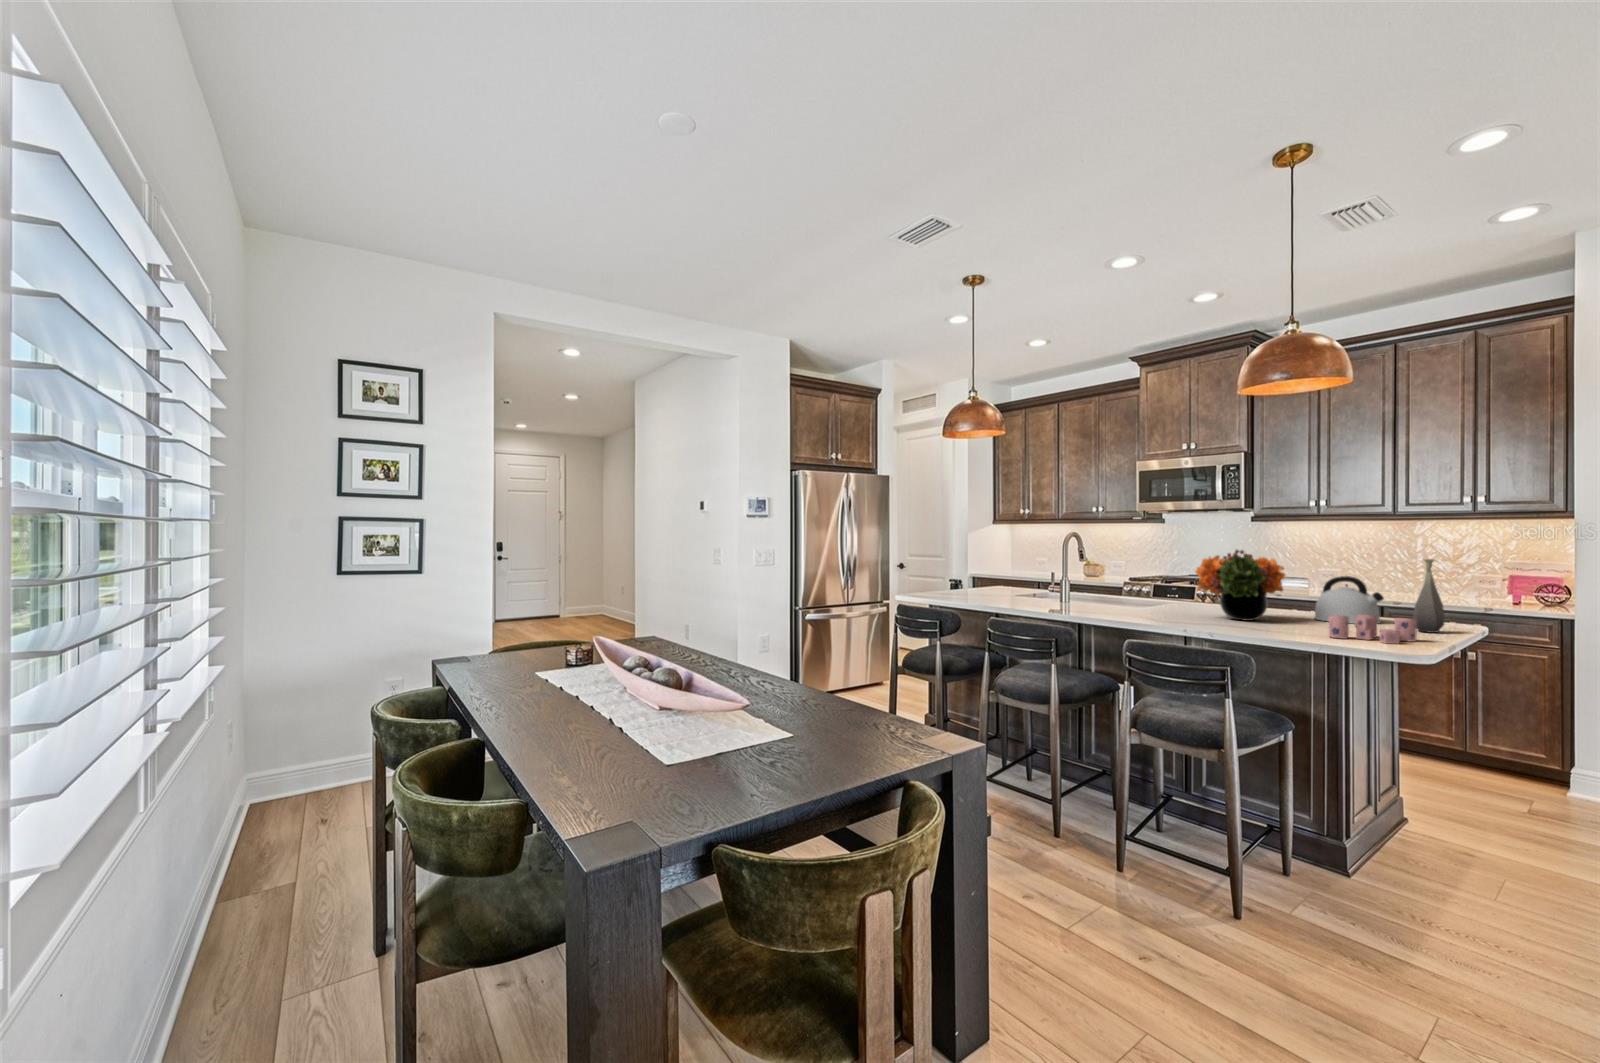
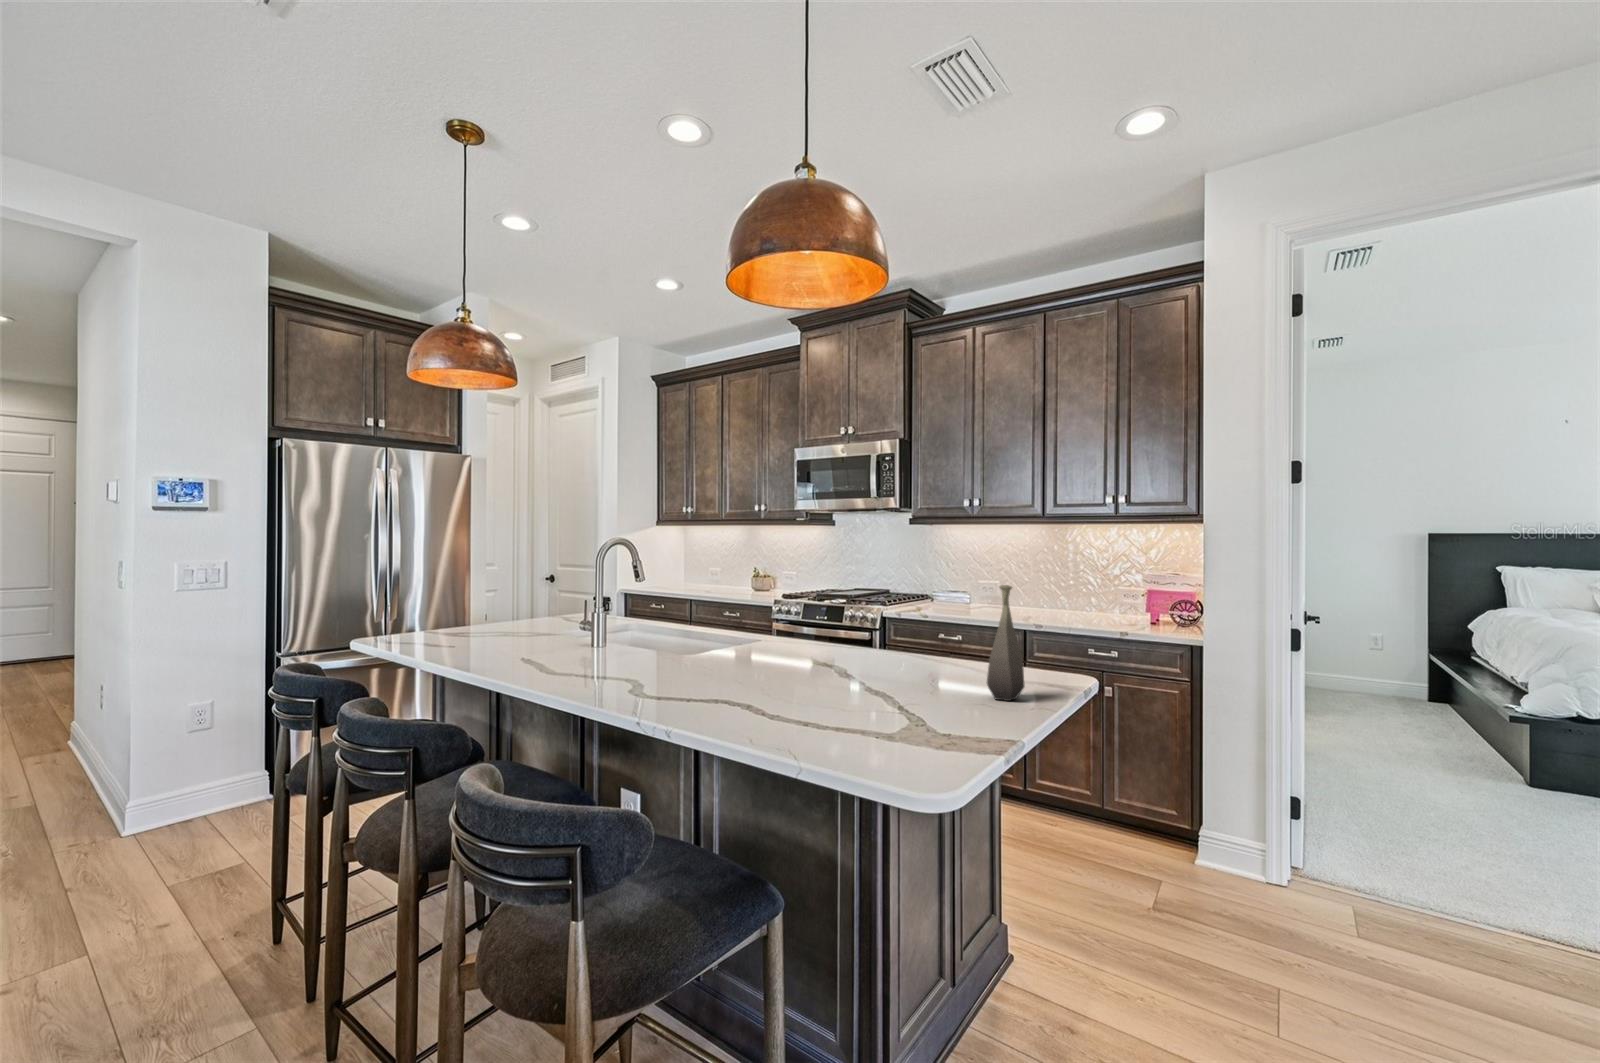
flower arrangement: present [1195,550,1285,621] -> none [723,568,845,679]
kettle: present [1315,576,1384,624] -> none [891,606,969,679]
candle: present [1329,615,1416,644] -> none [834,683,958,747]

